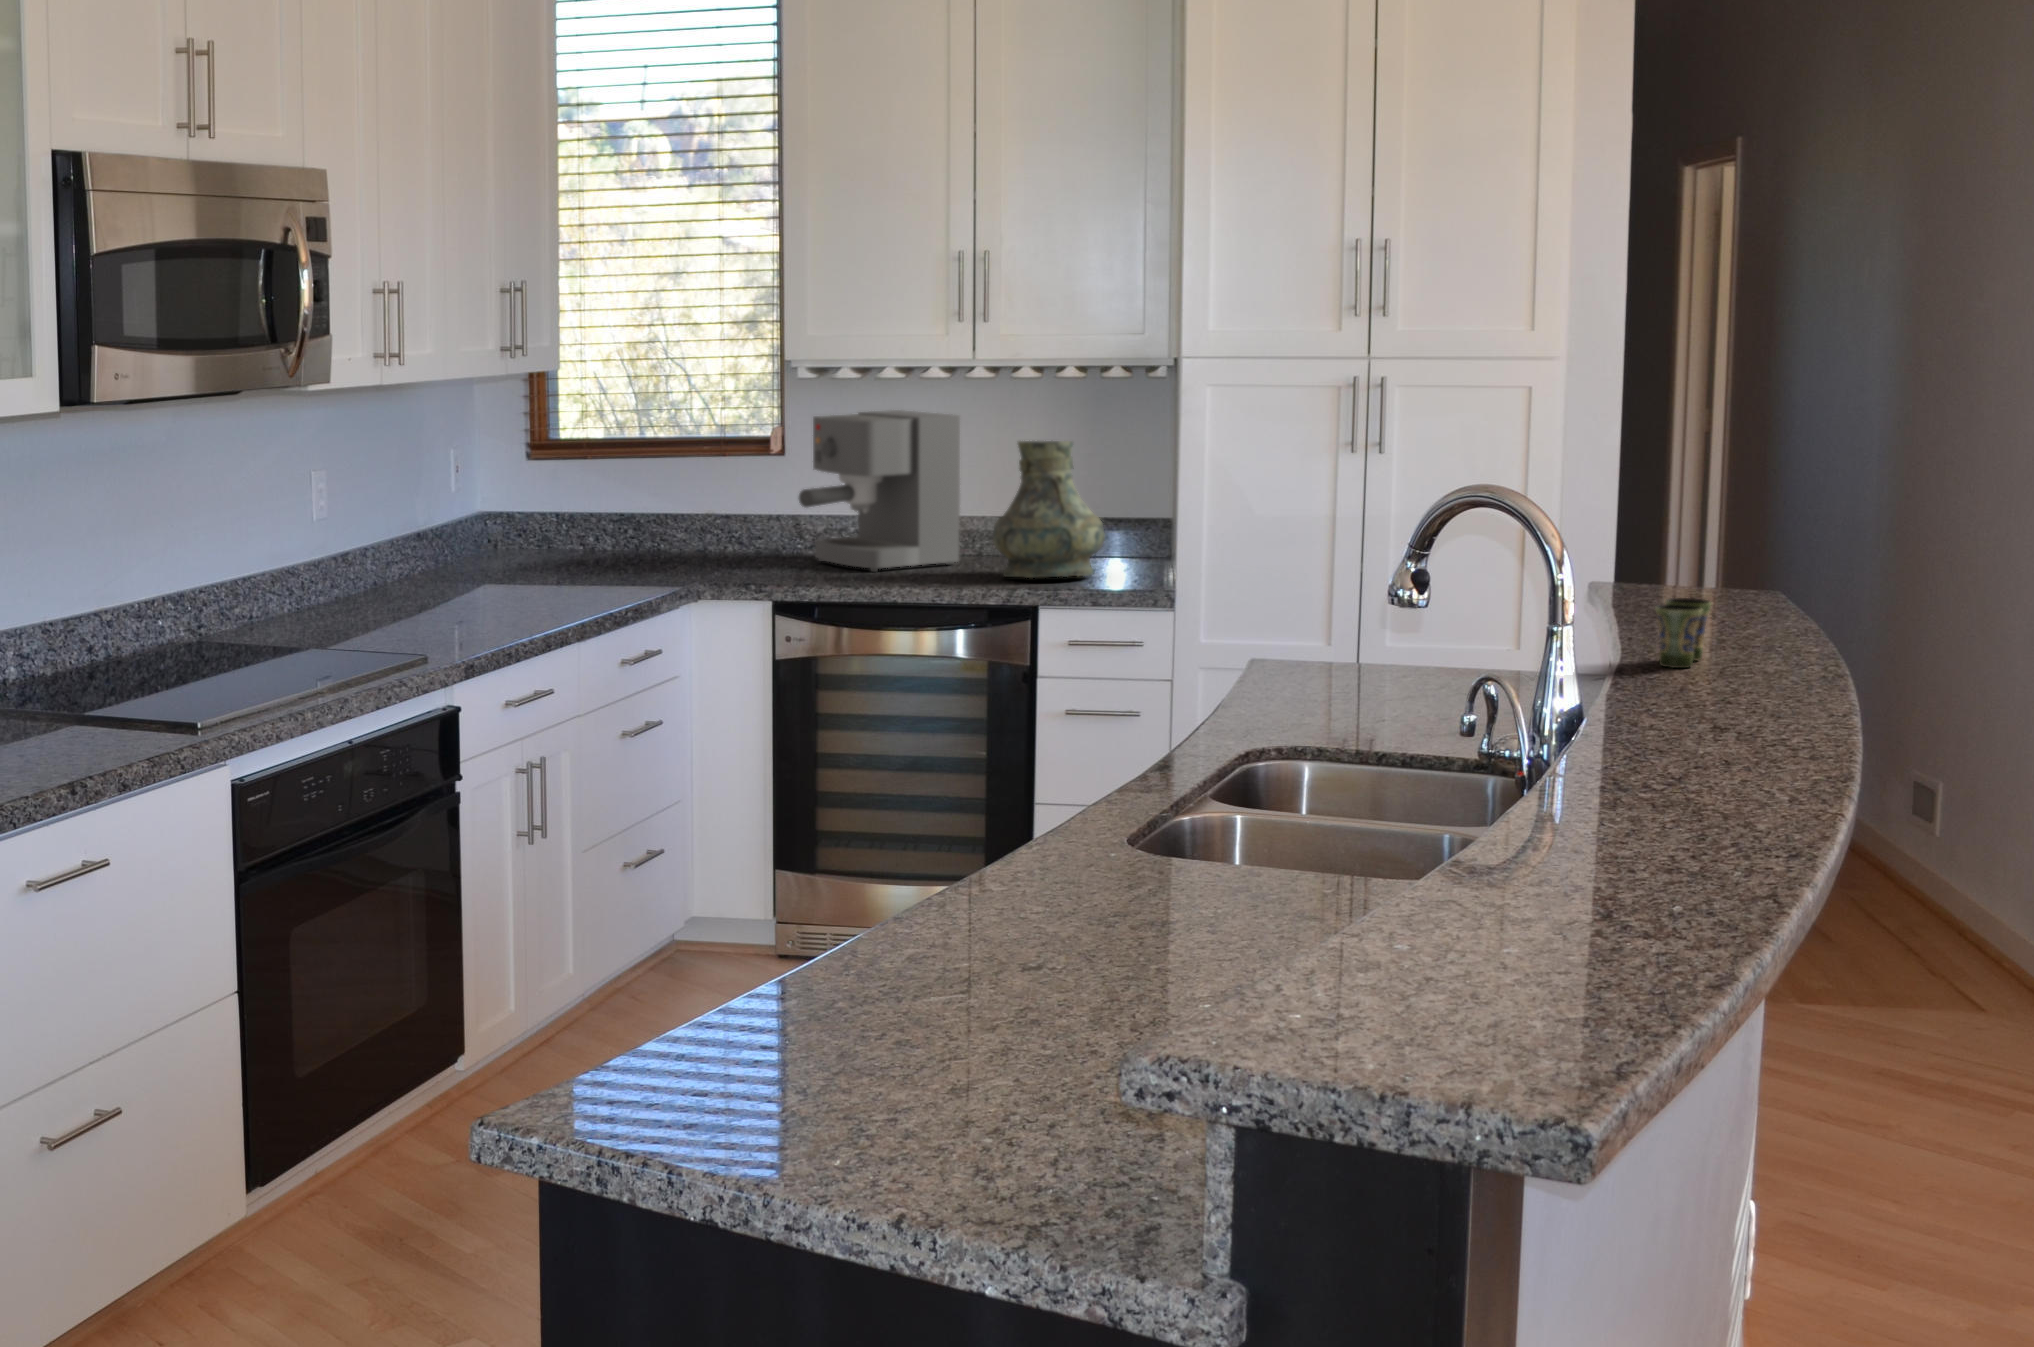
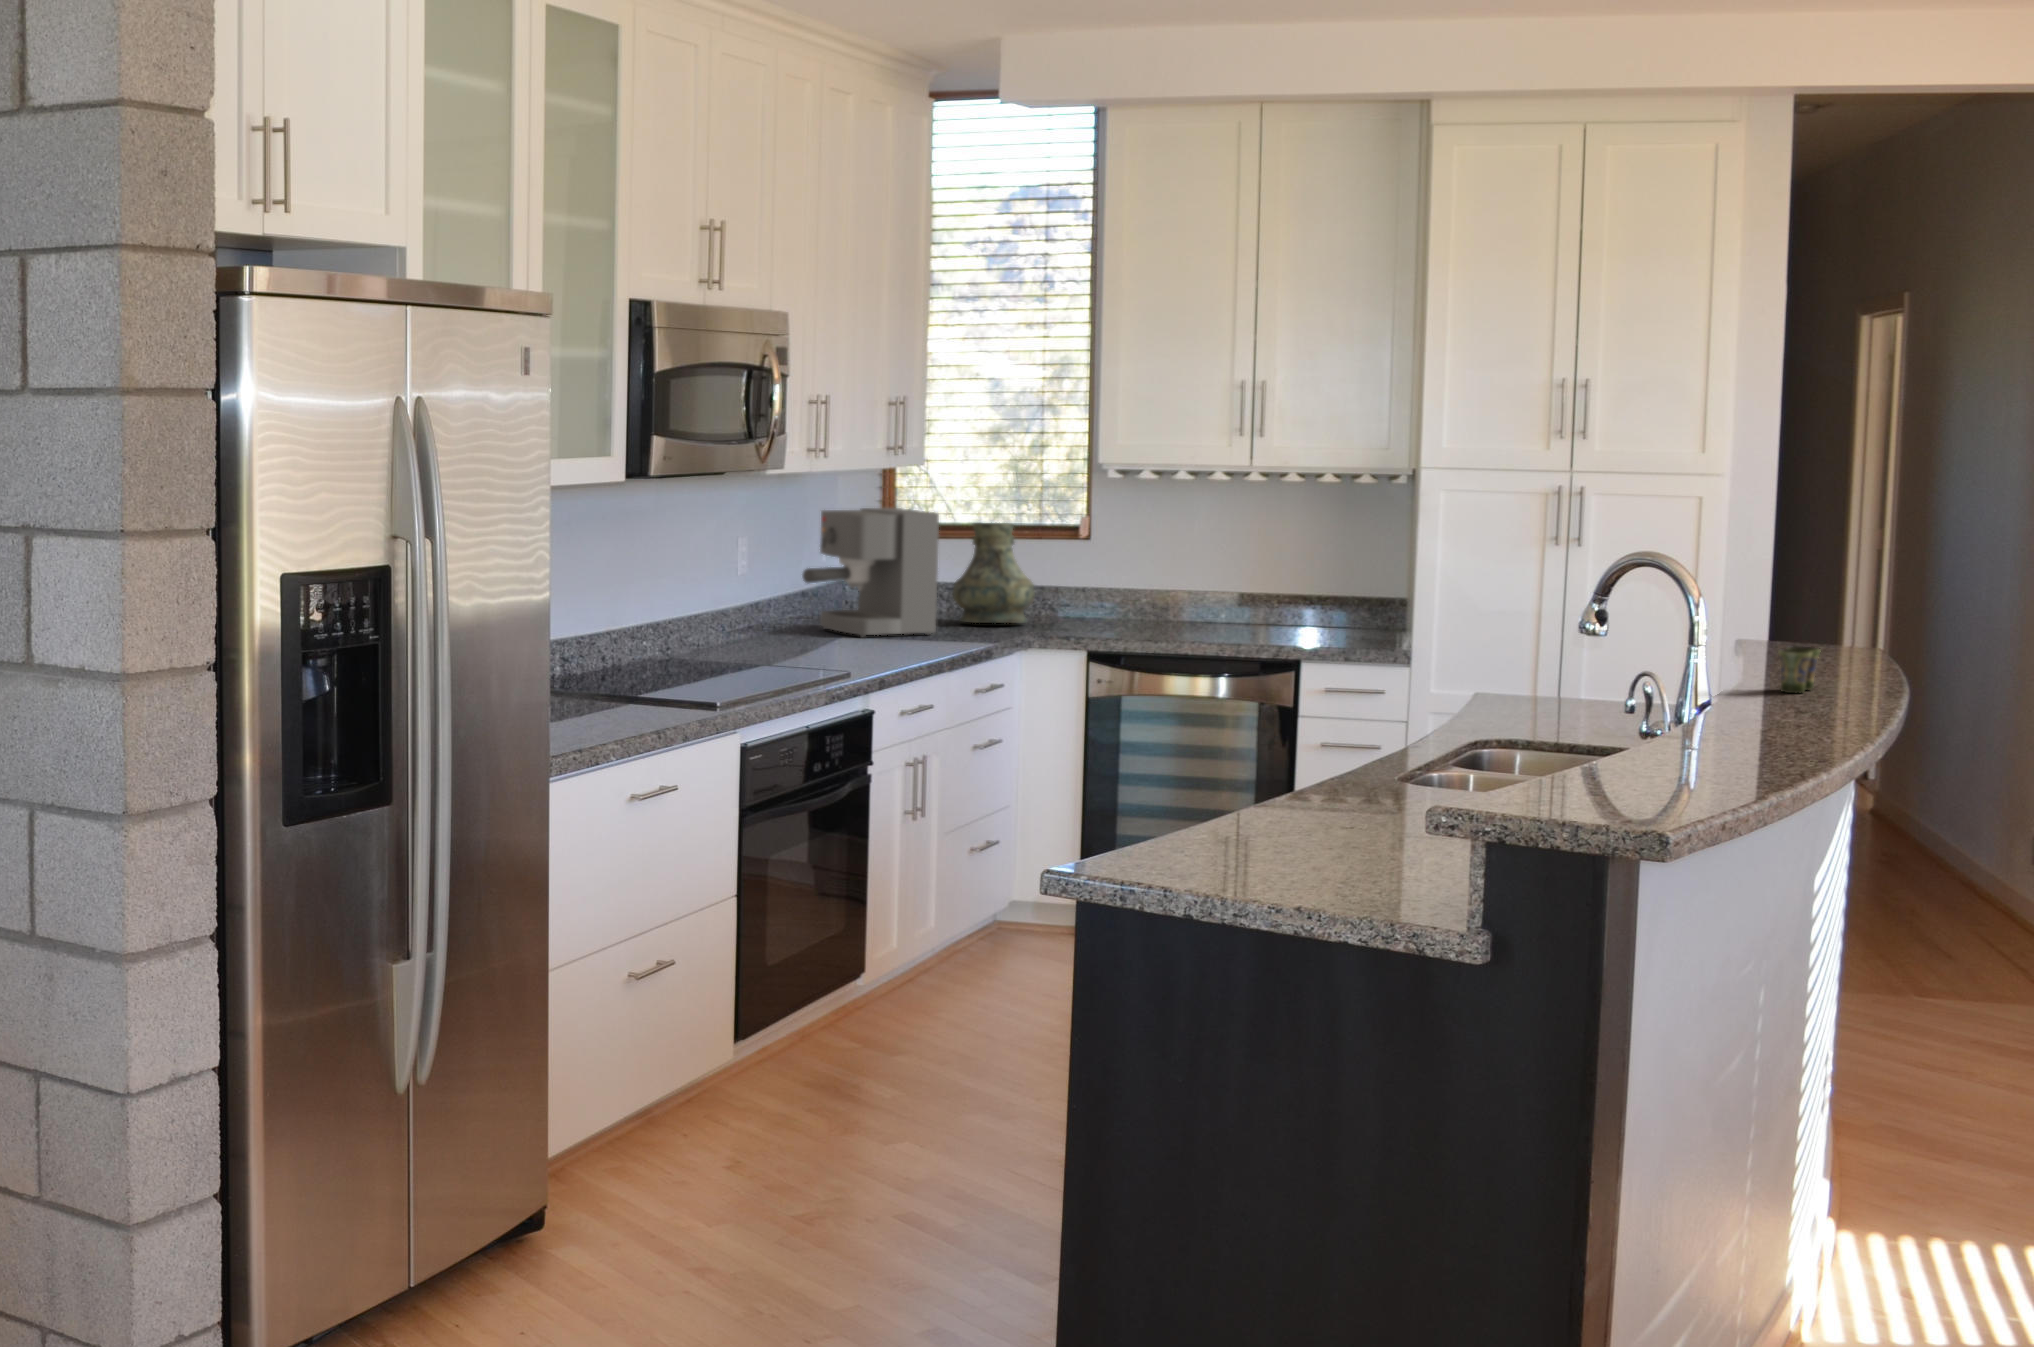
coffee maker: present [799,410,960,572] -> present [802,508,939,638]
vase: present [993,441,1105,578] -> present [953,523,1035,623]

